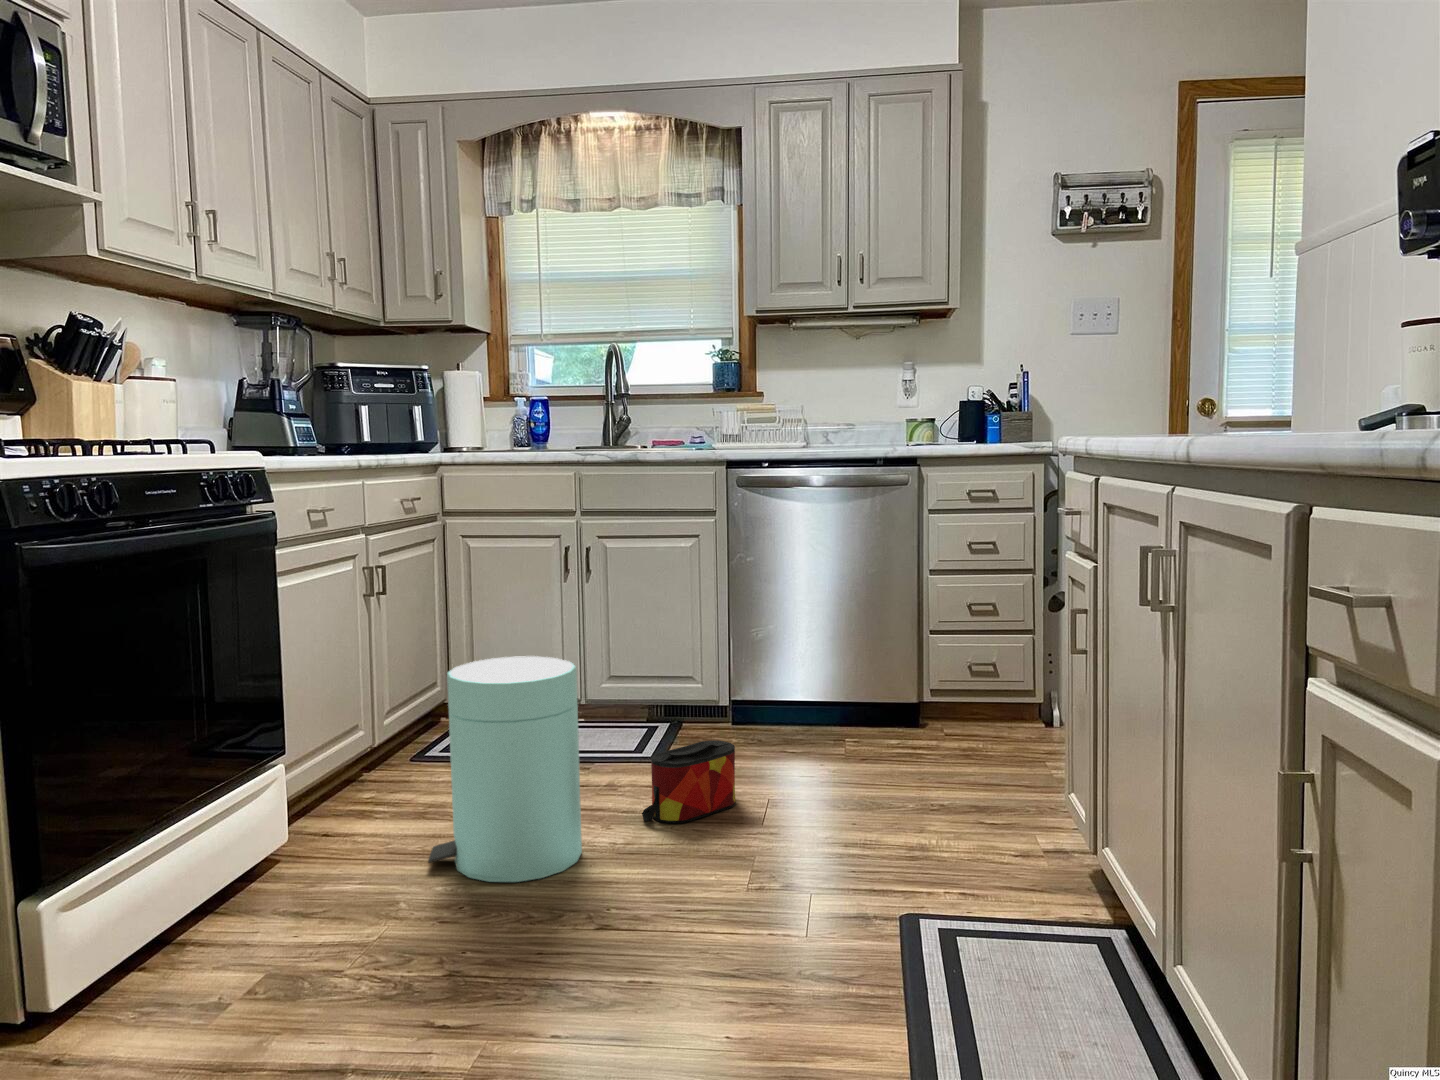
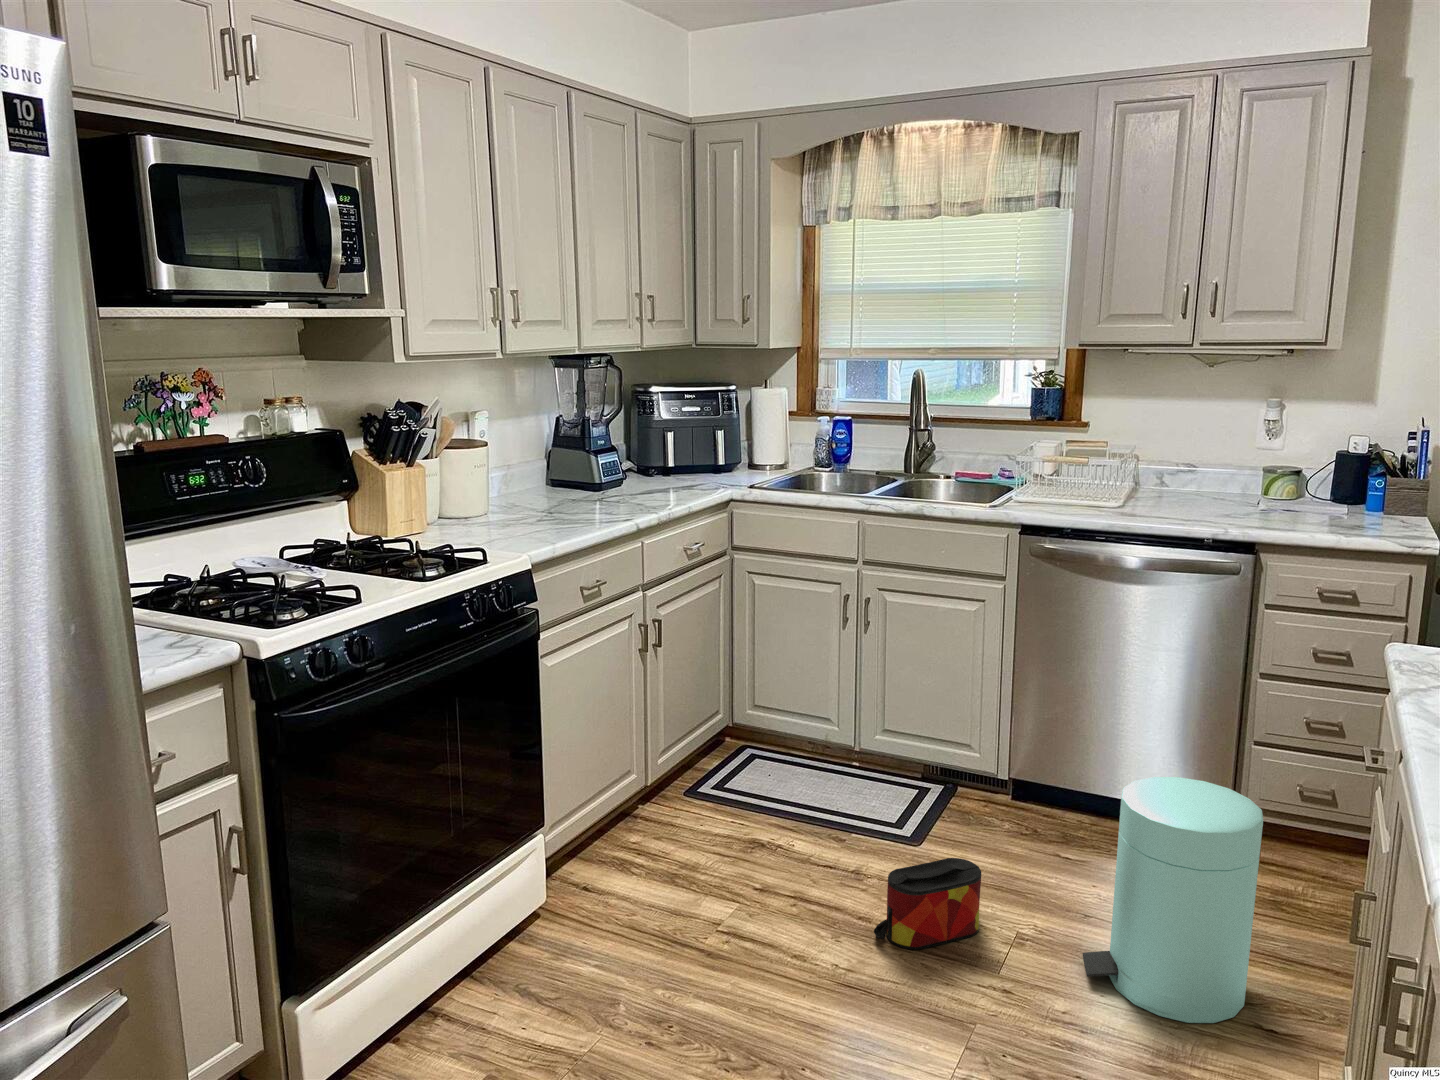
trash can: present [428,656,582,882] -> present [1083,777,1263,1023]

